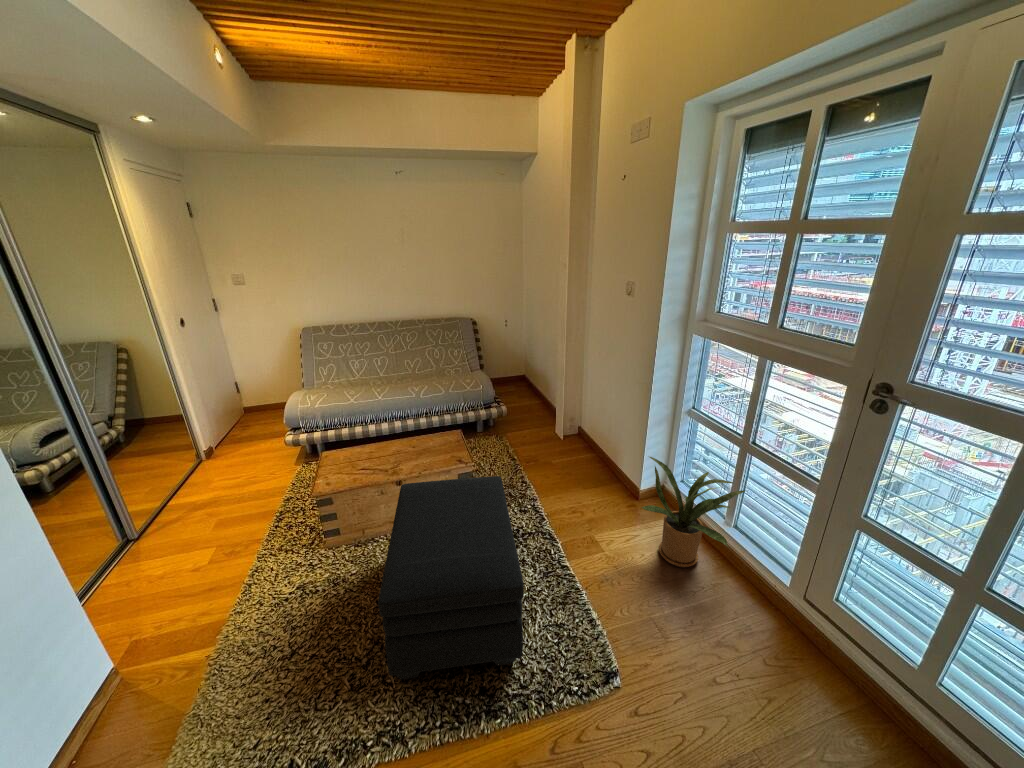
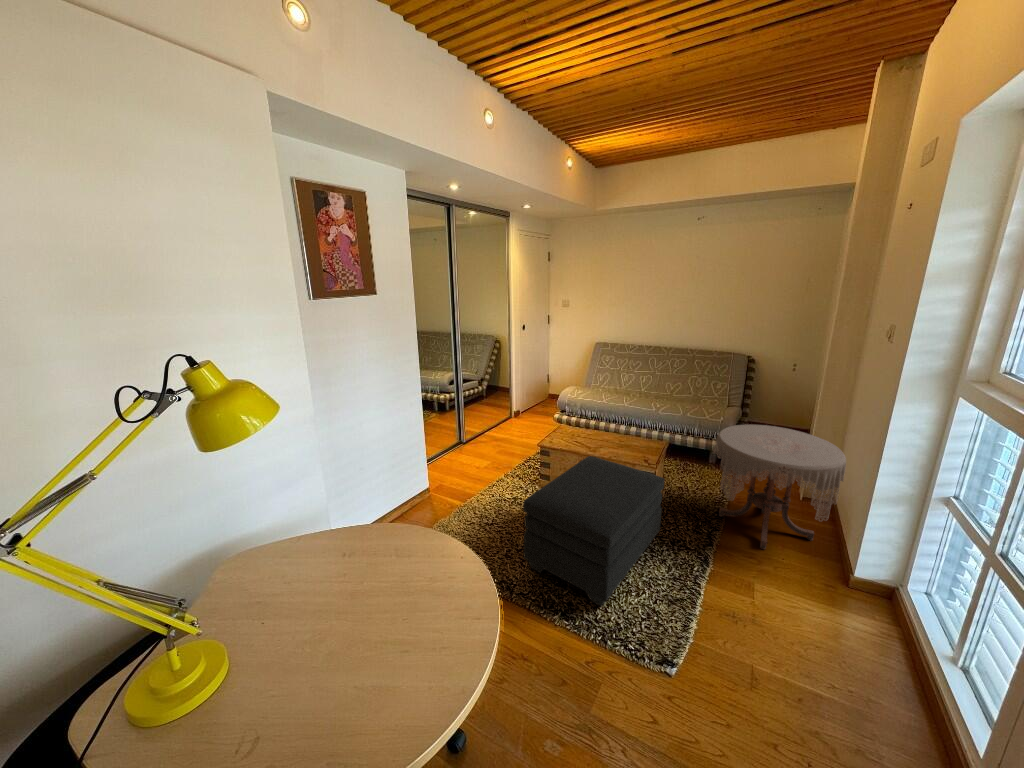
side table: none [512,385,615,501] -> present [713,425,846,549]
house plant: present [642,457,745,567] -> none [812,520,967,670]

